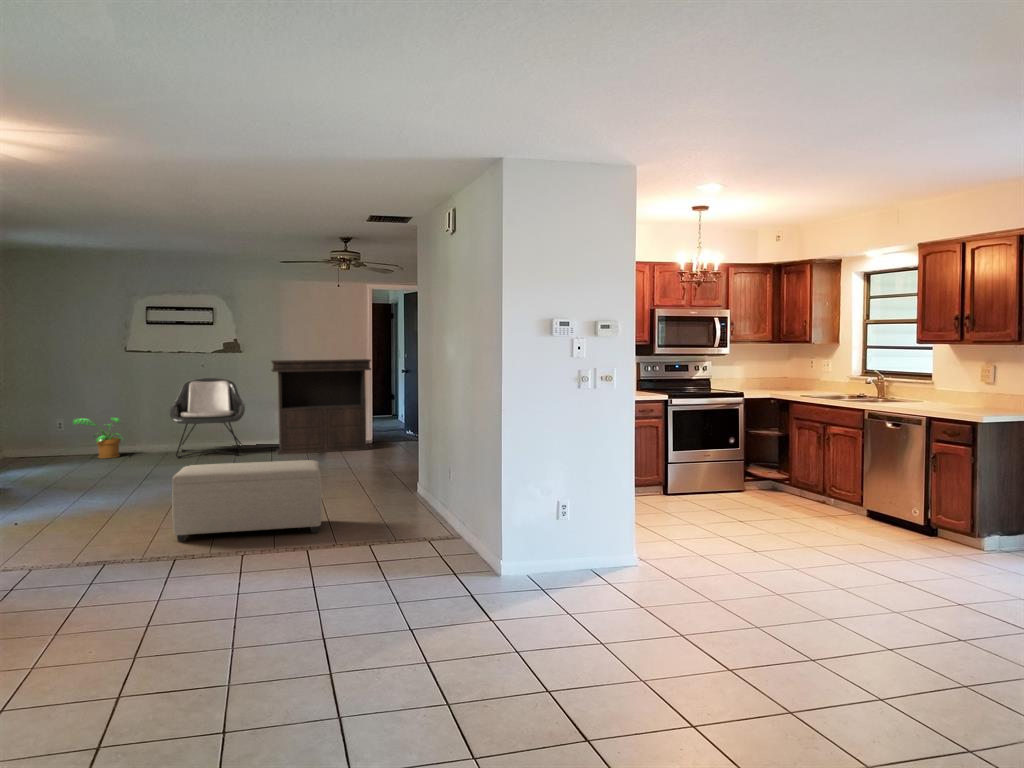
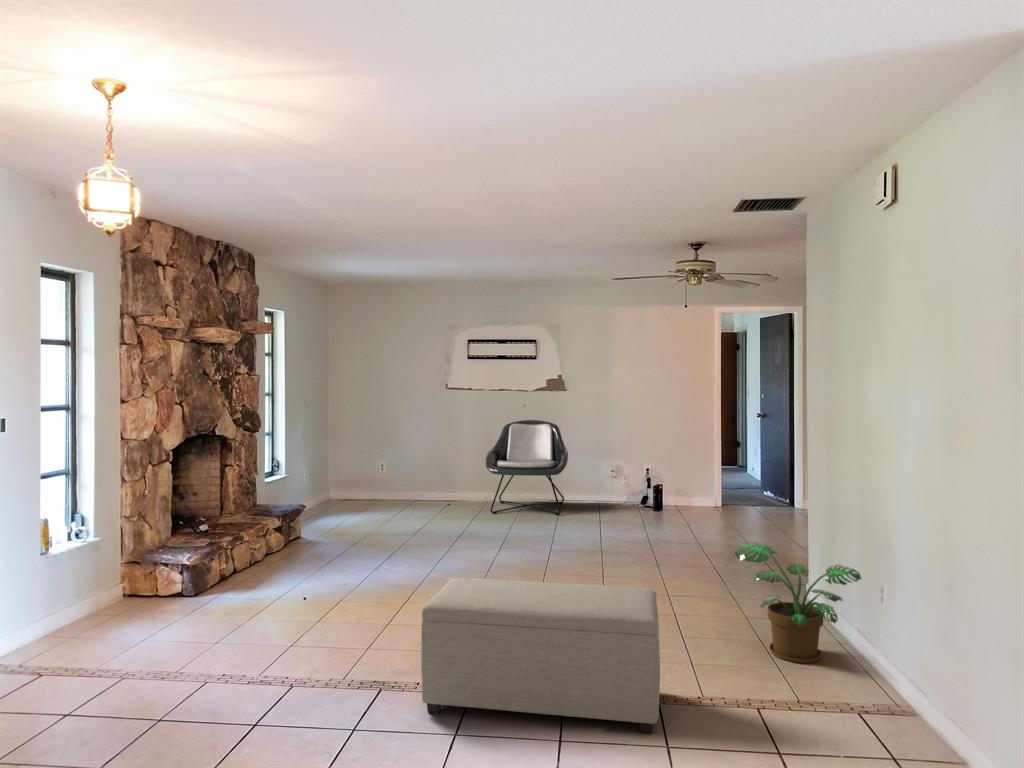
console table: present [271,359,371,455] -> none [599,402,723,520]
potted plant: present [73,417,124,458] -> present [733,542,862,663]

